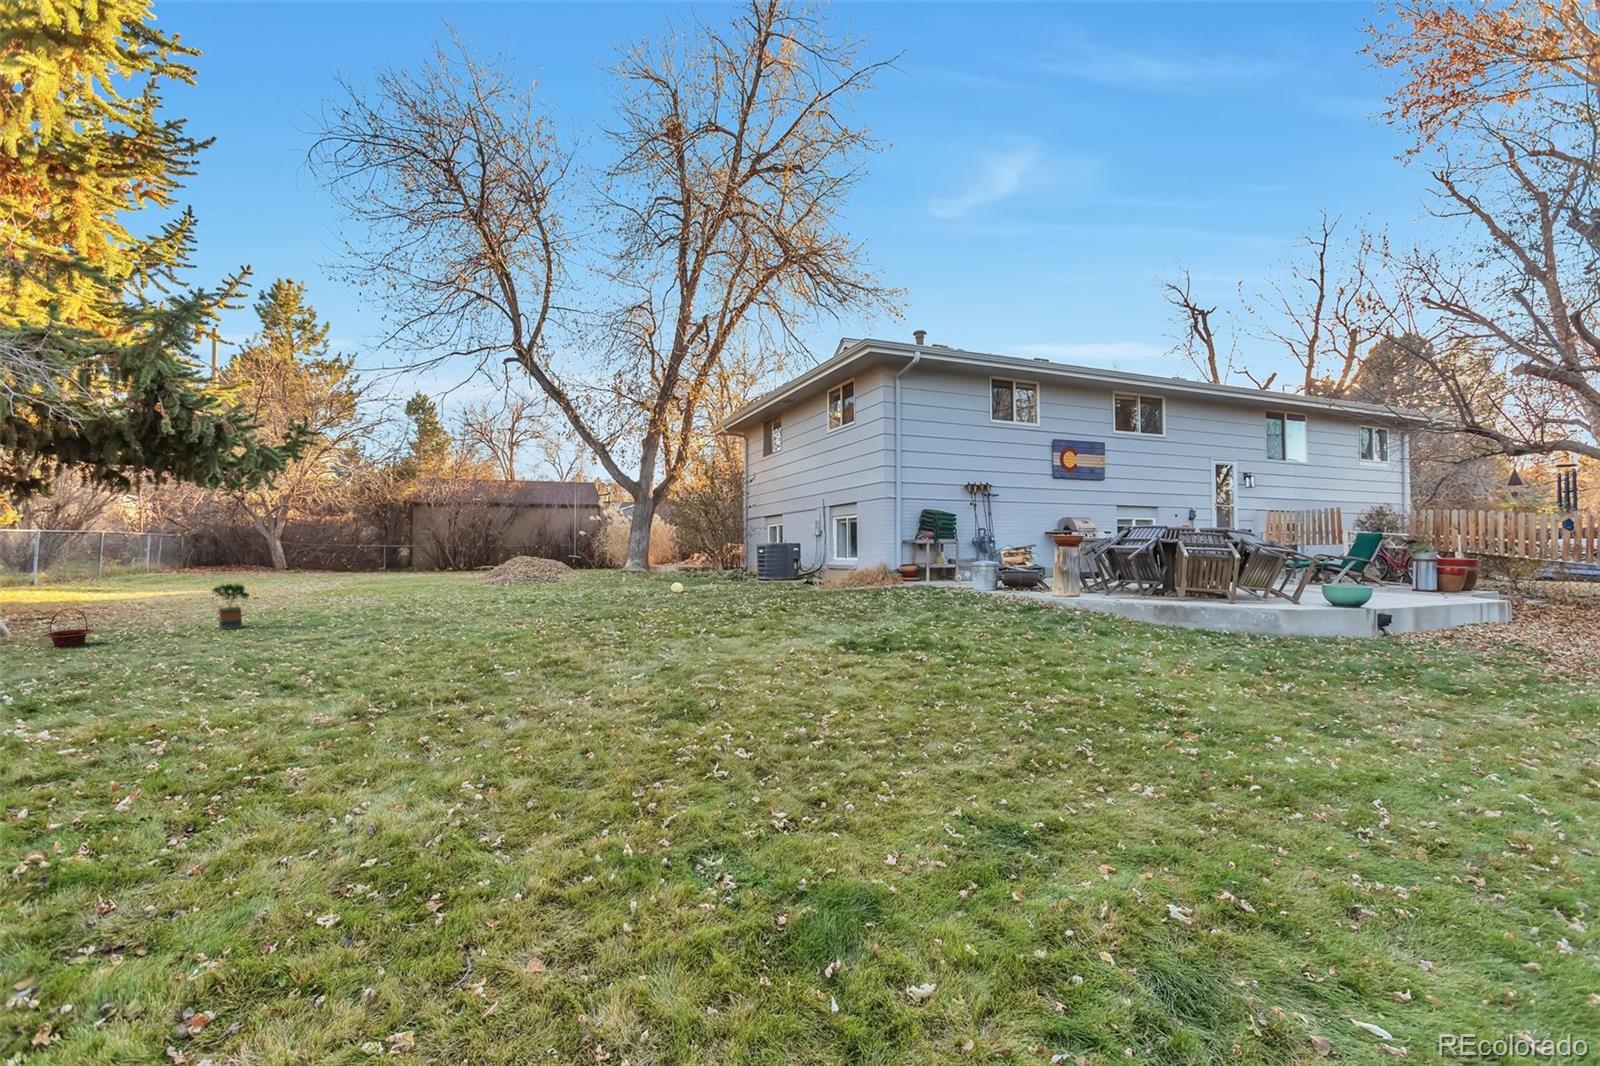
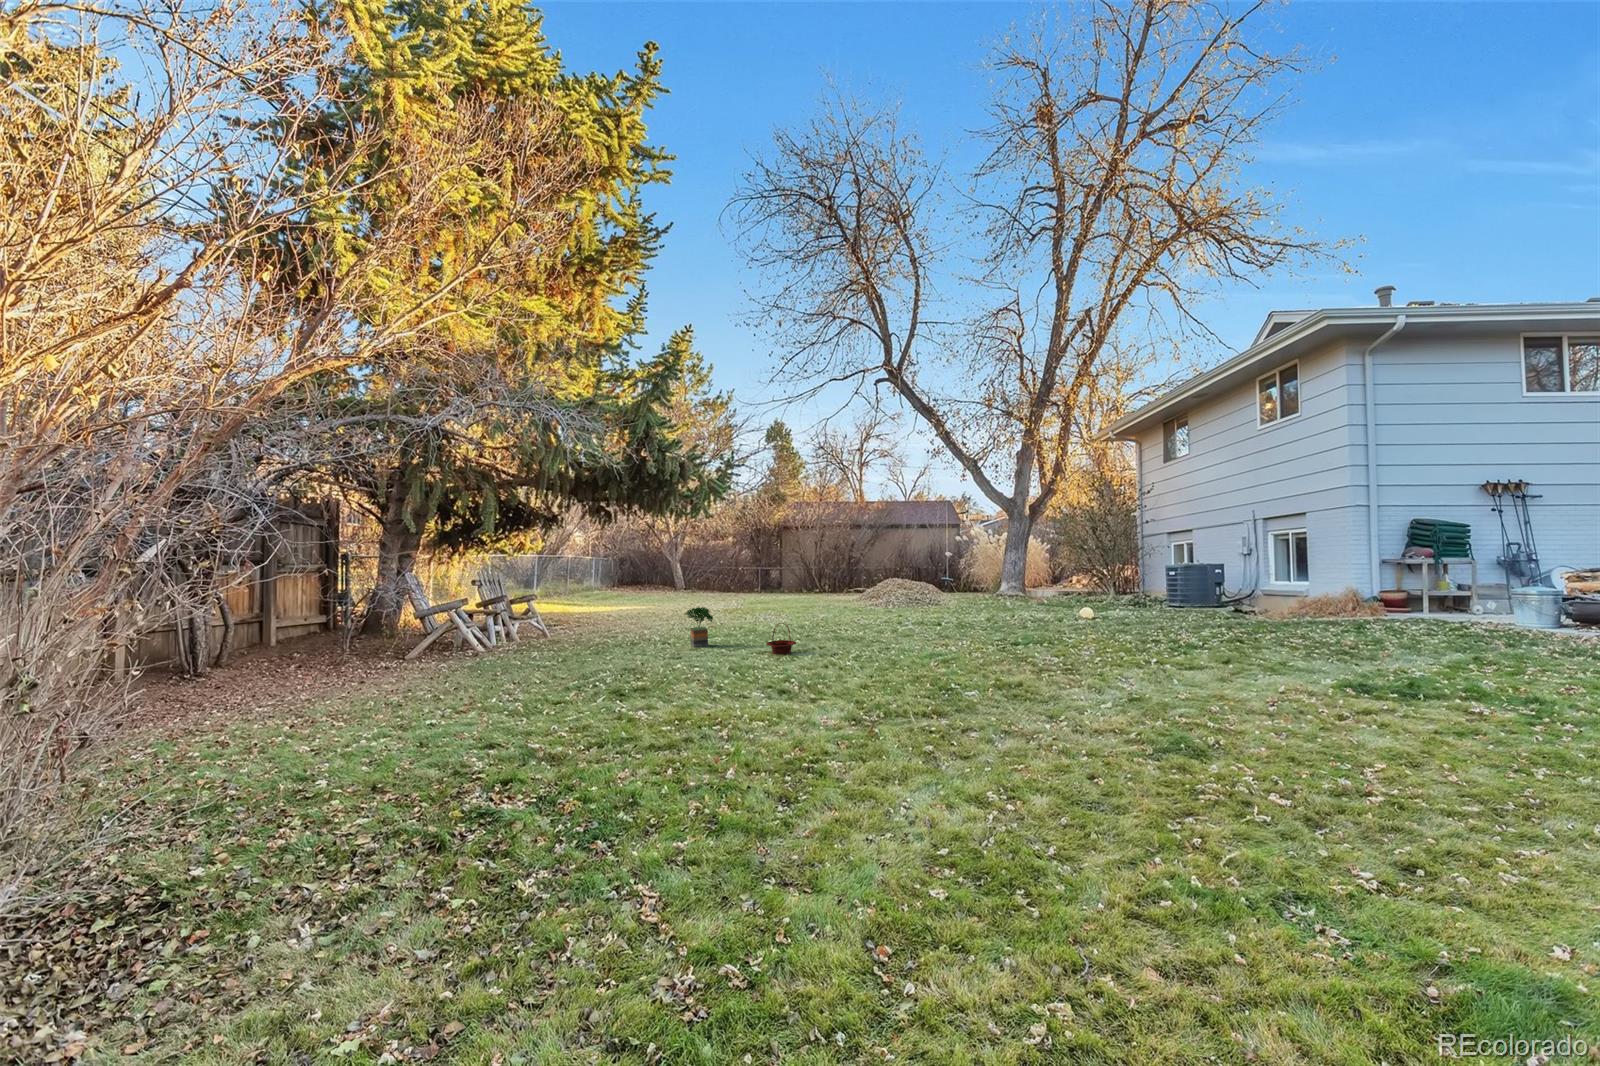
basket: present [43,609,94,647] -> present [767,623,796,654]

